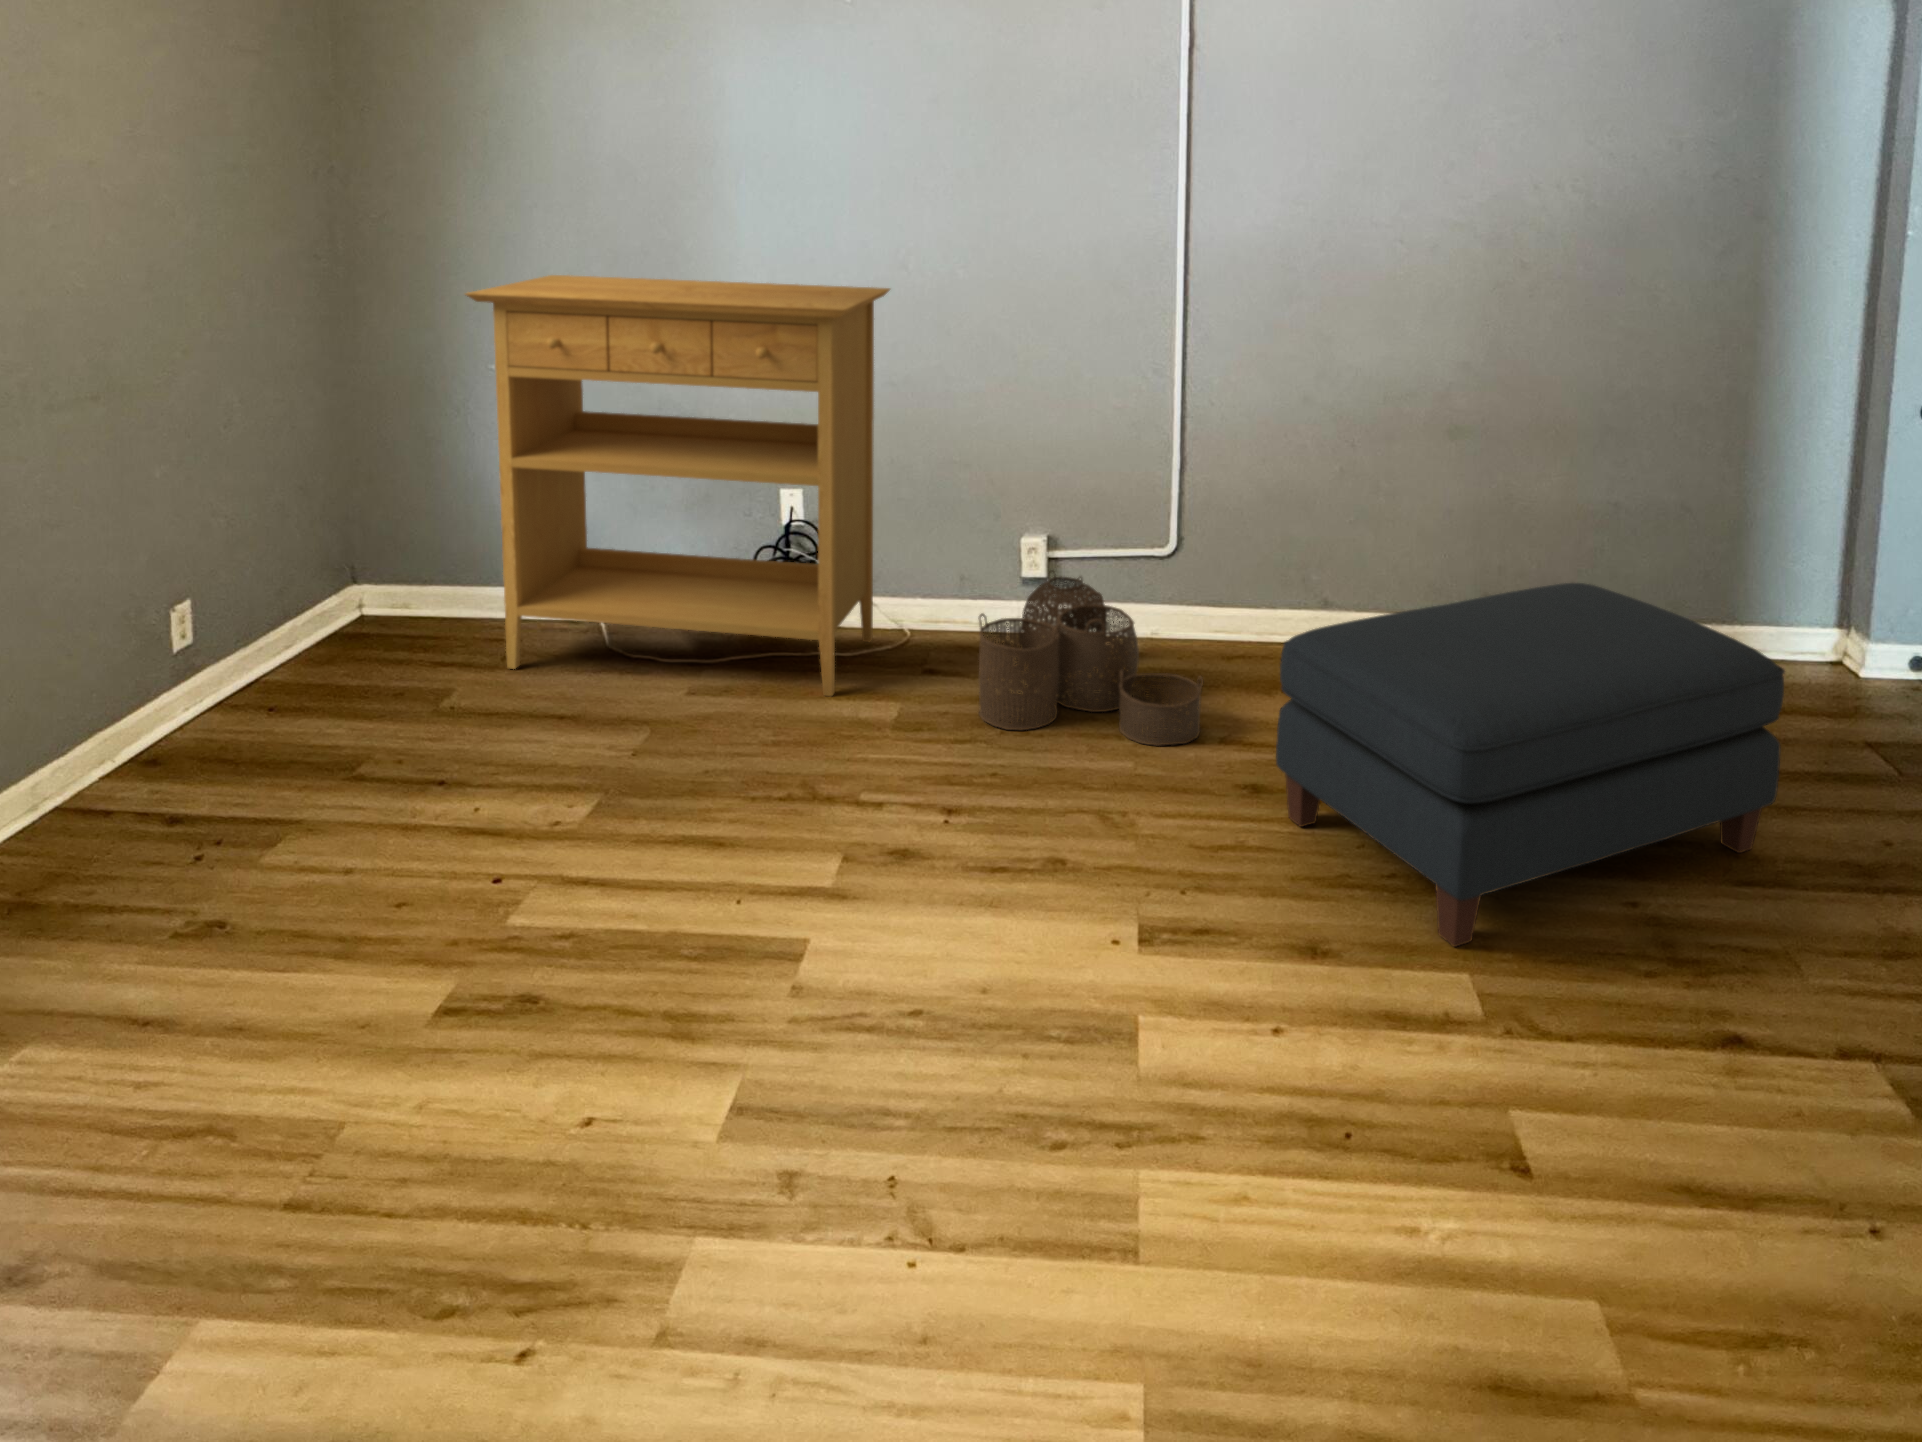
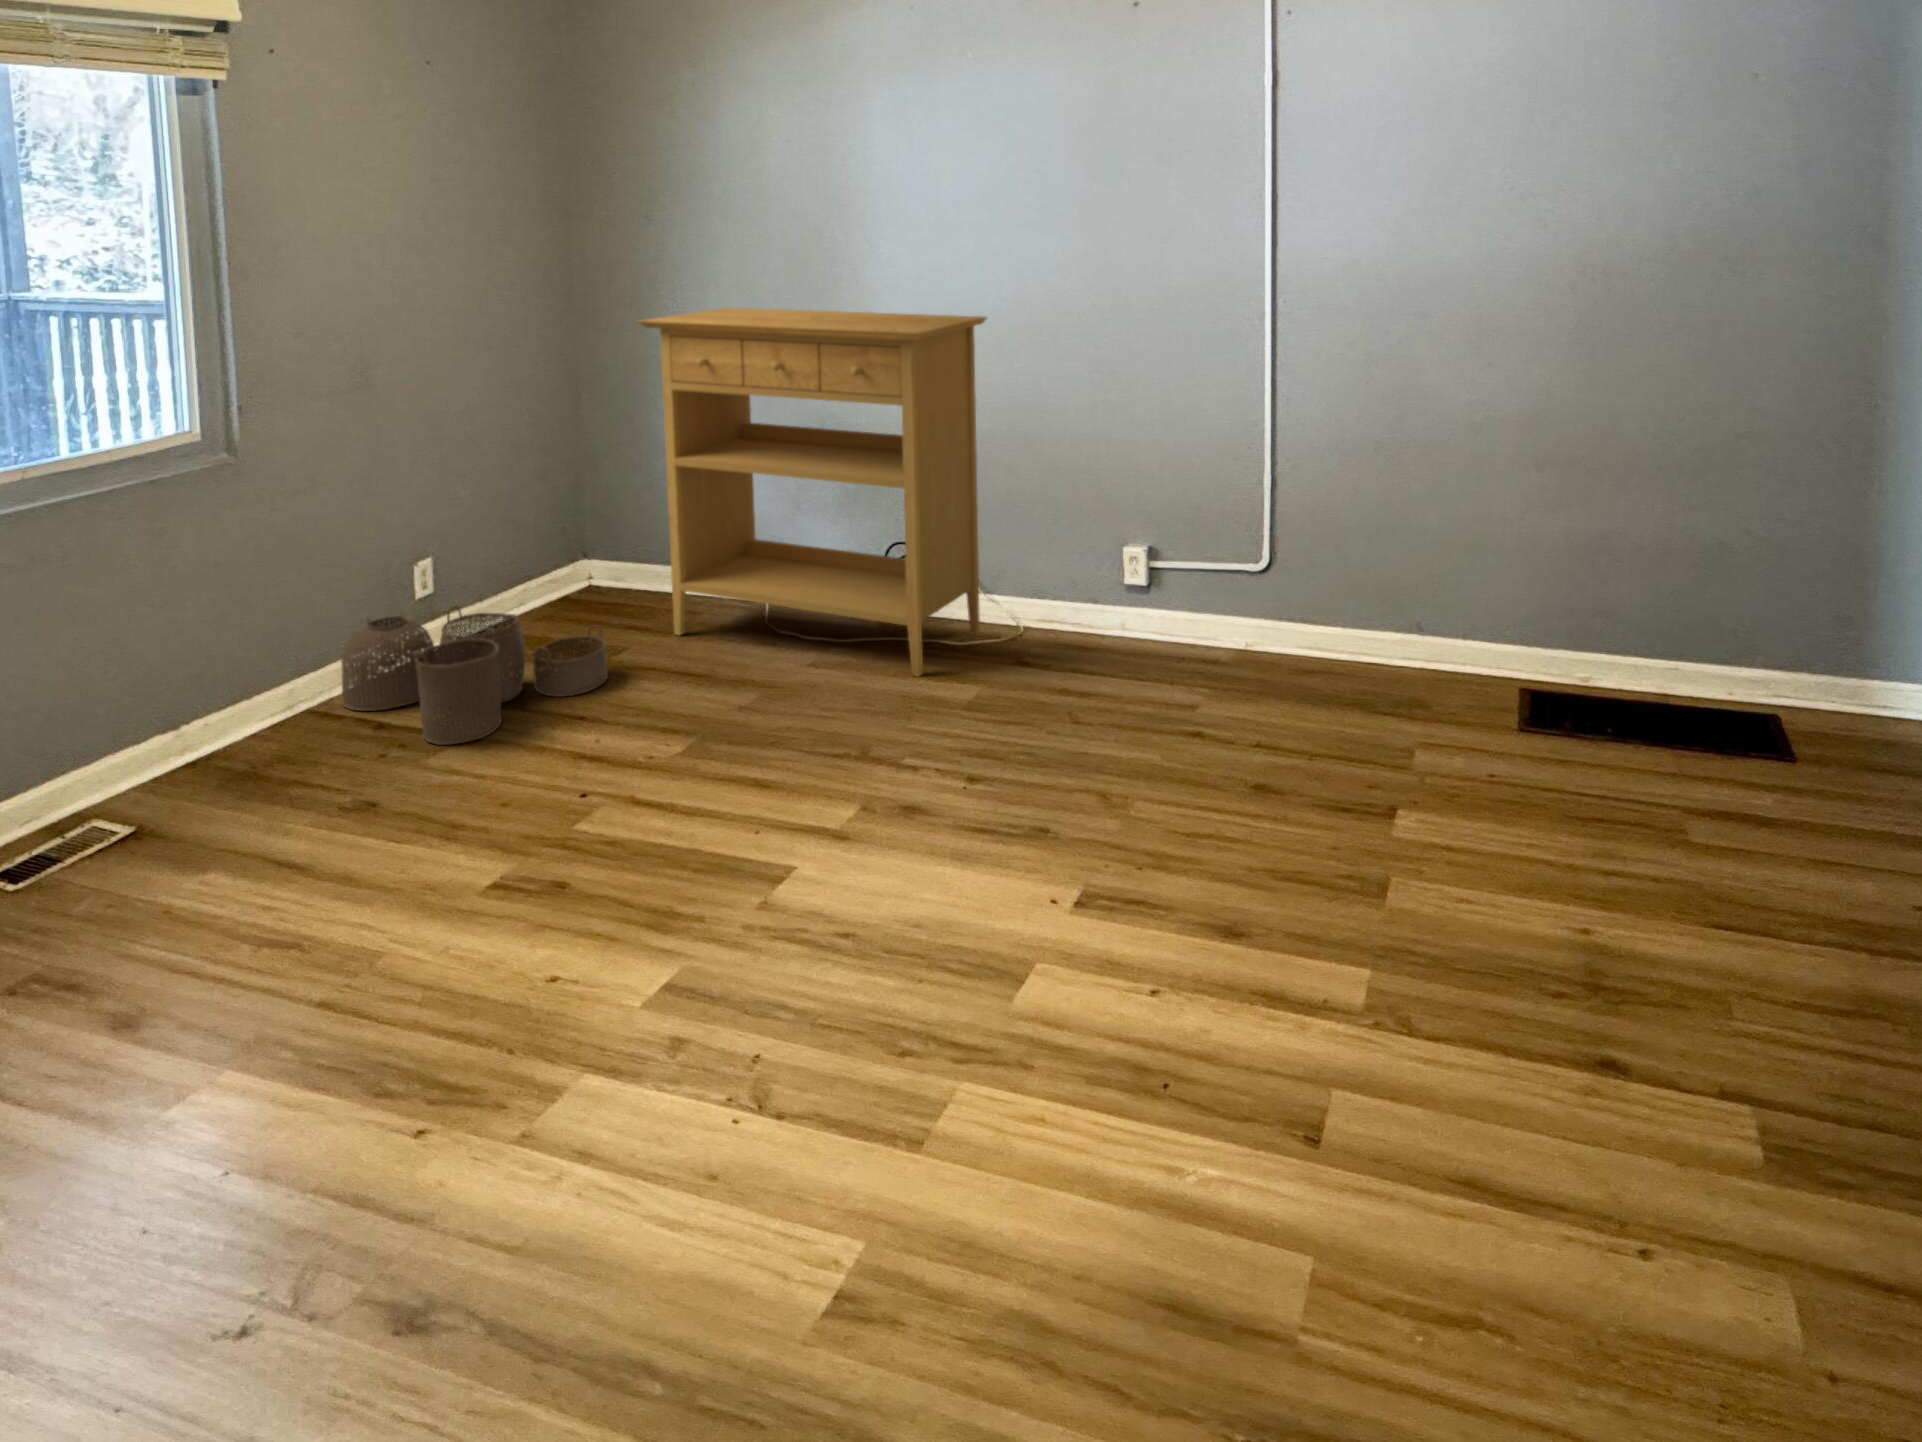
woven basket: present [978,576,1204,746] -> present [341,607,608,745]
ottoman: present [1276,583,1785,947] -> none [1256,611,1782,947]

